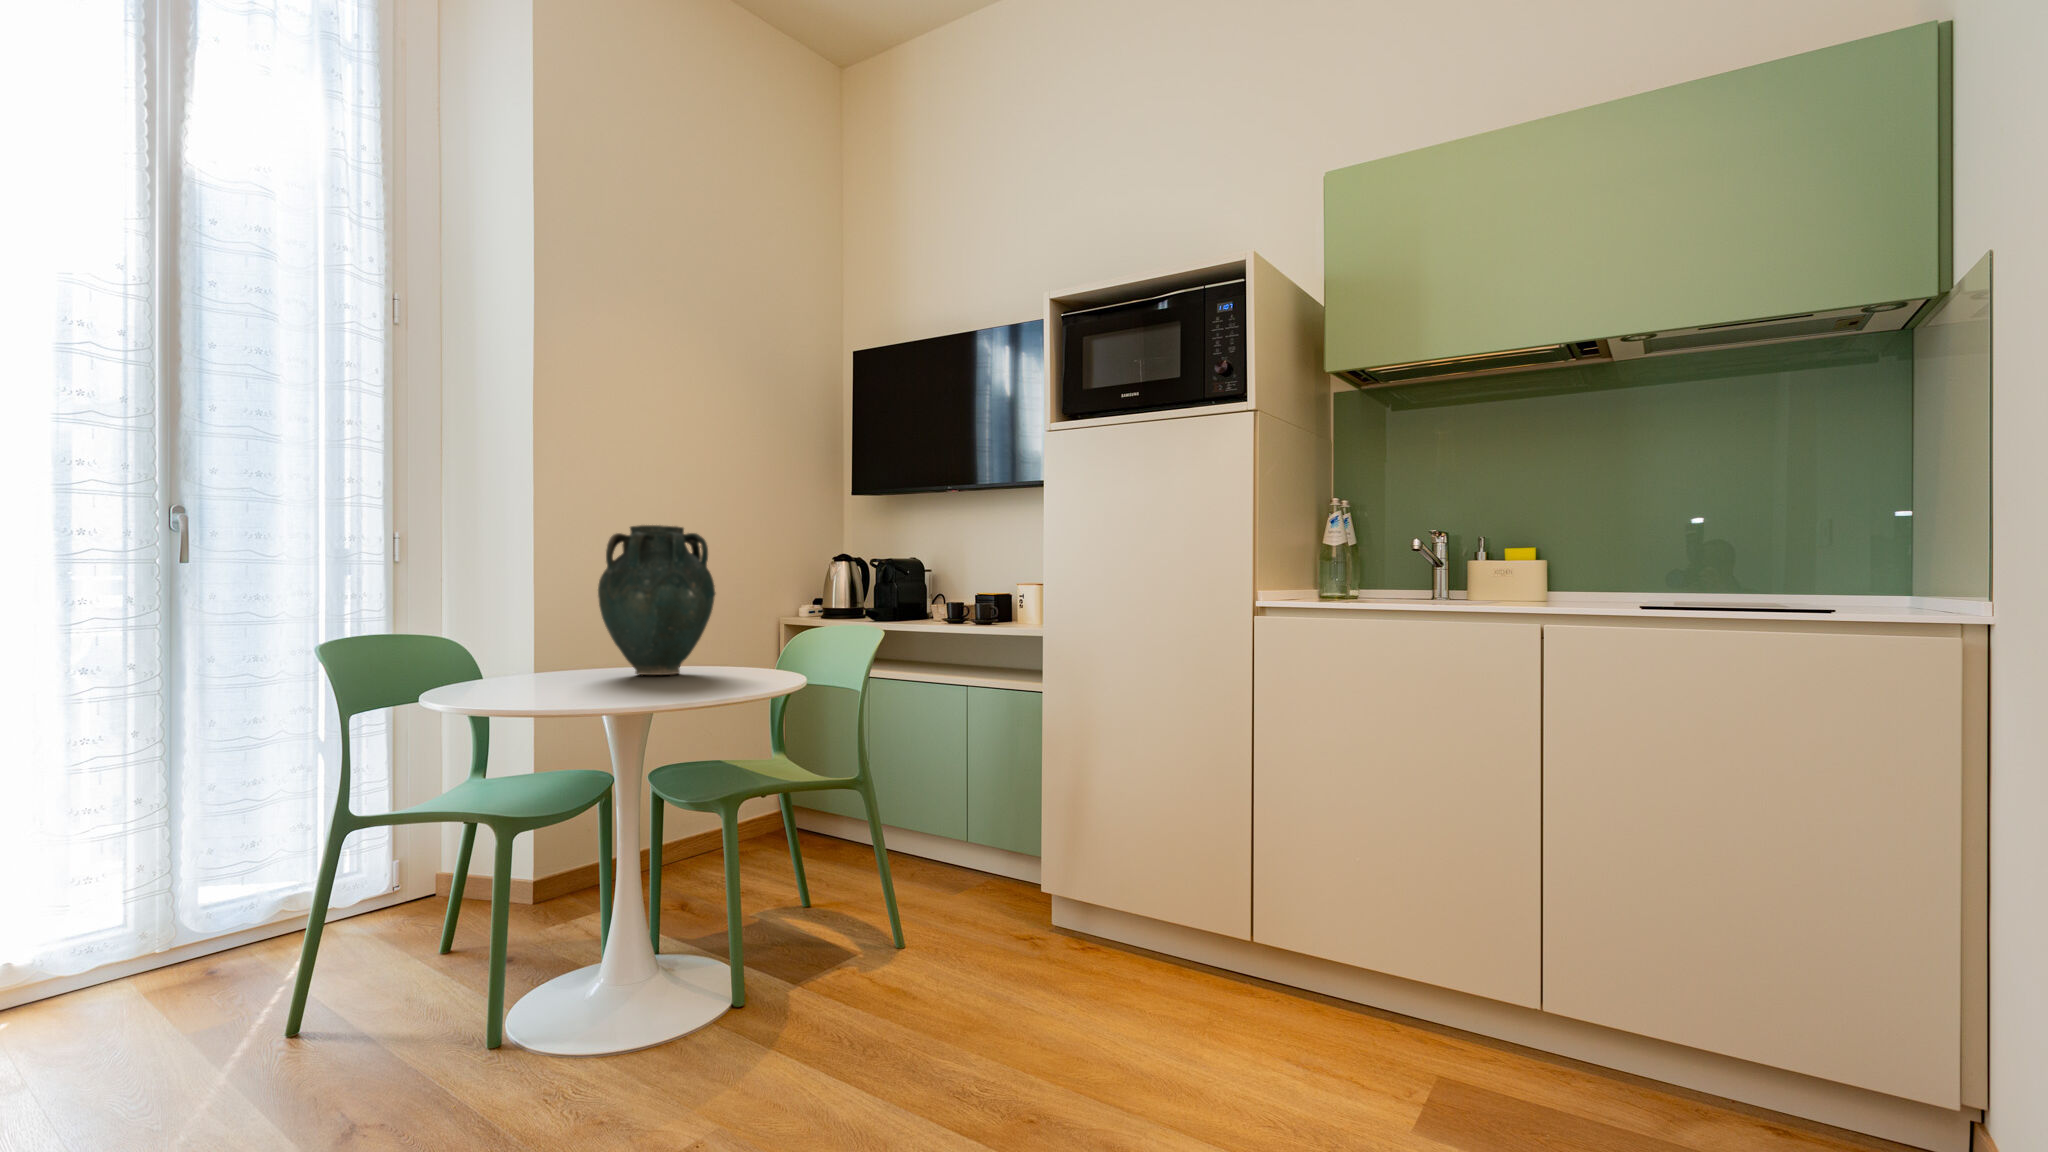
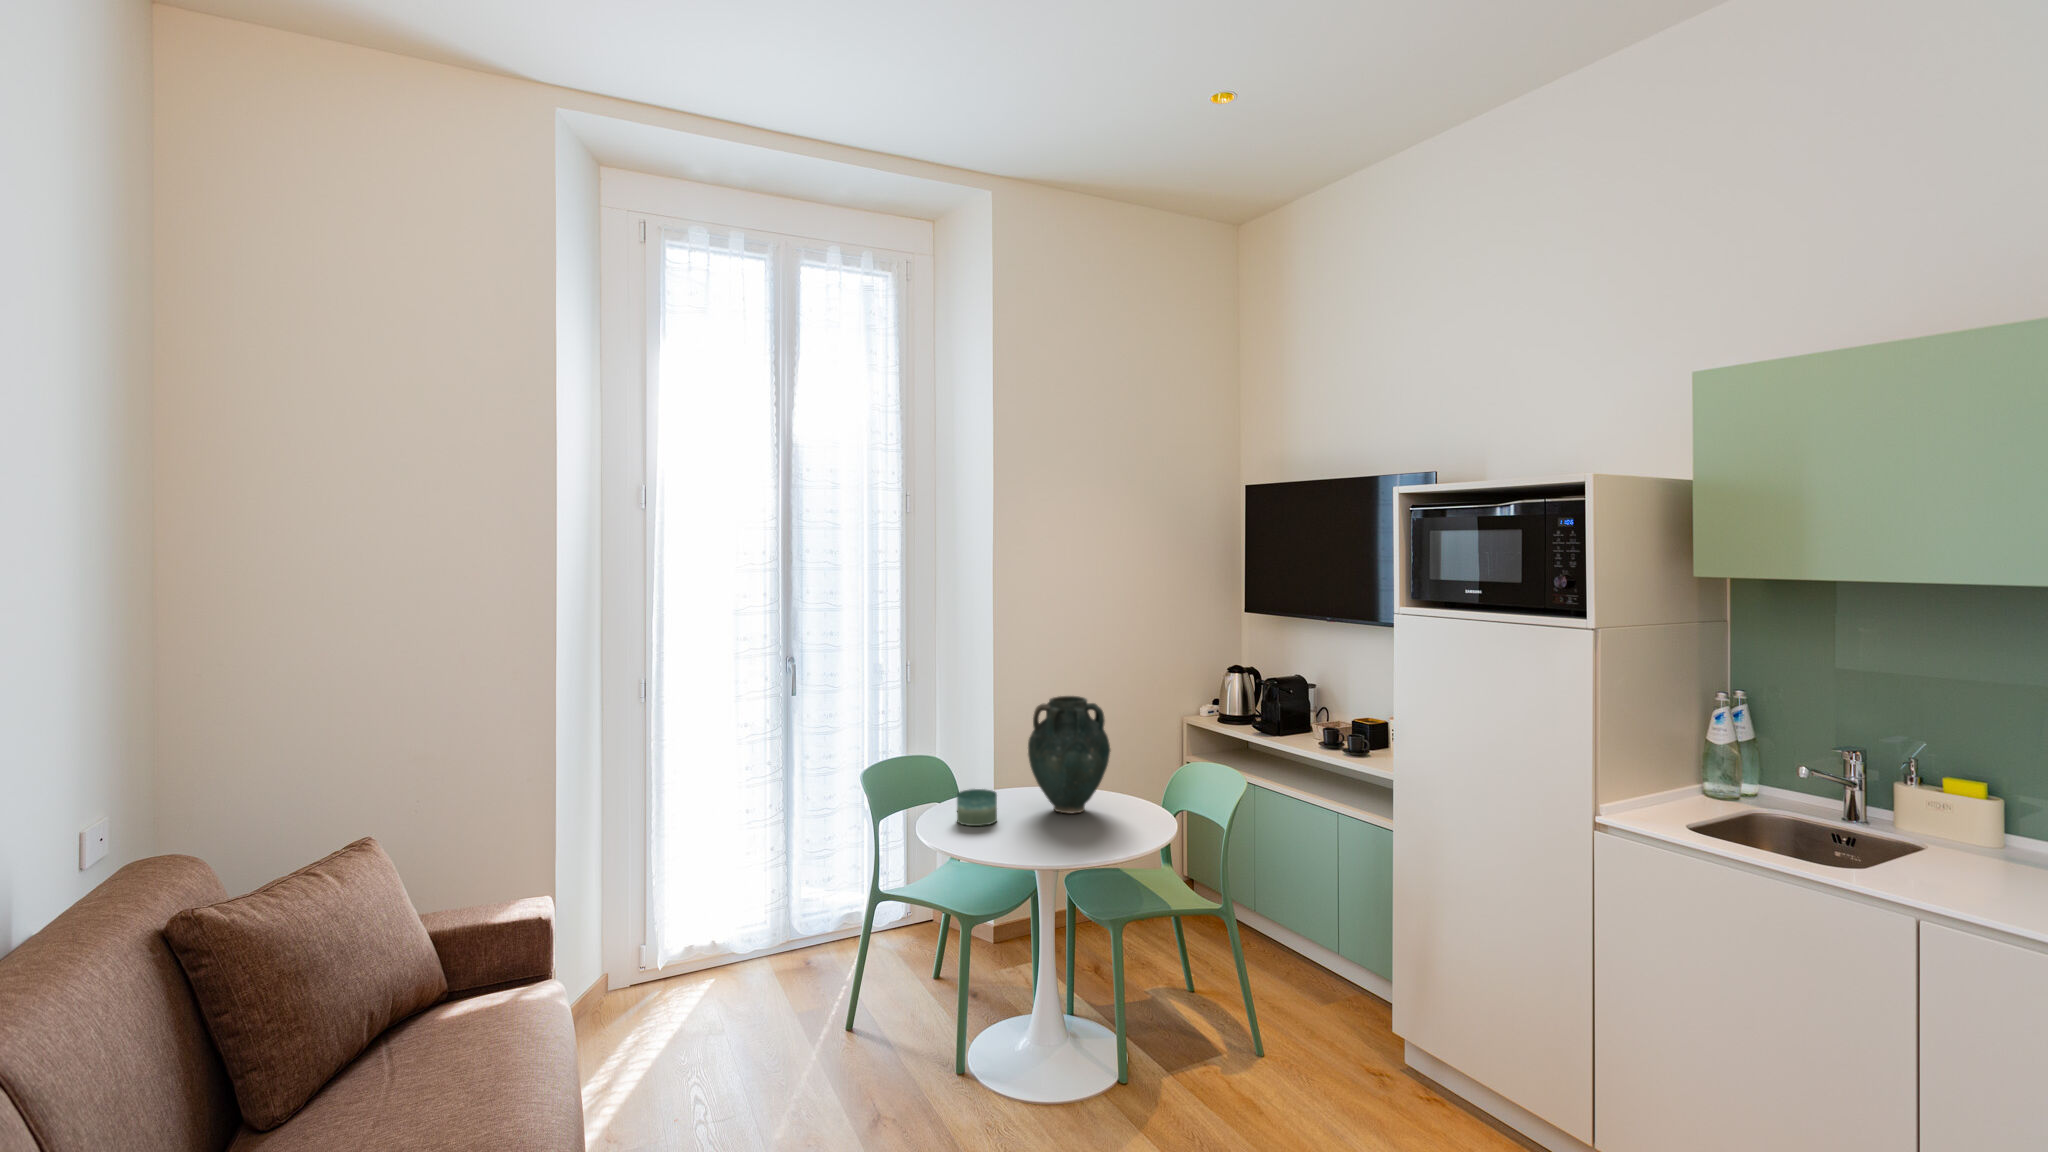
candle: none [489,645,553,688] -> present [957,789,997,826]

